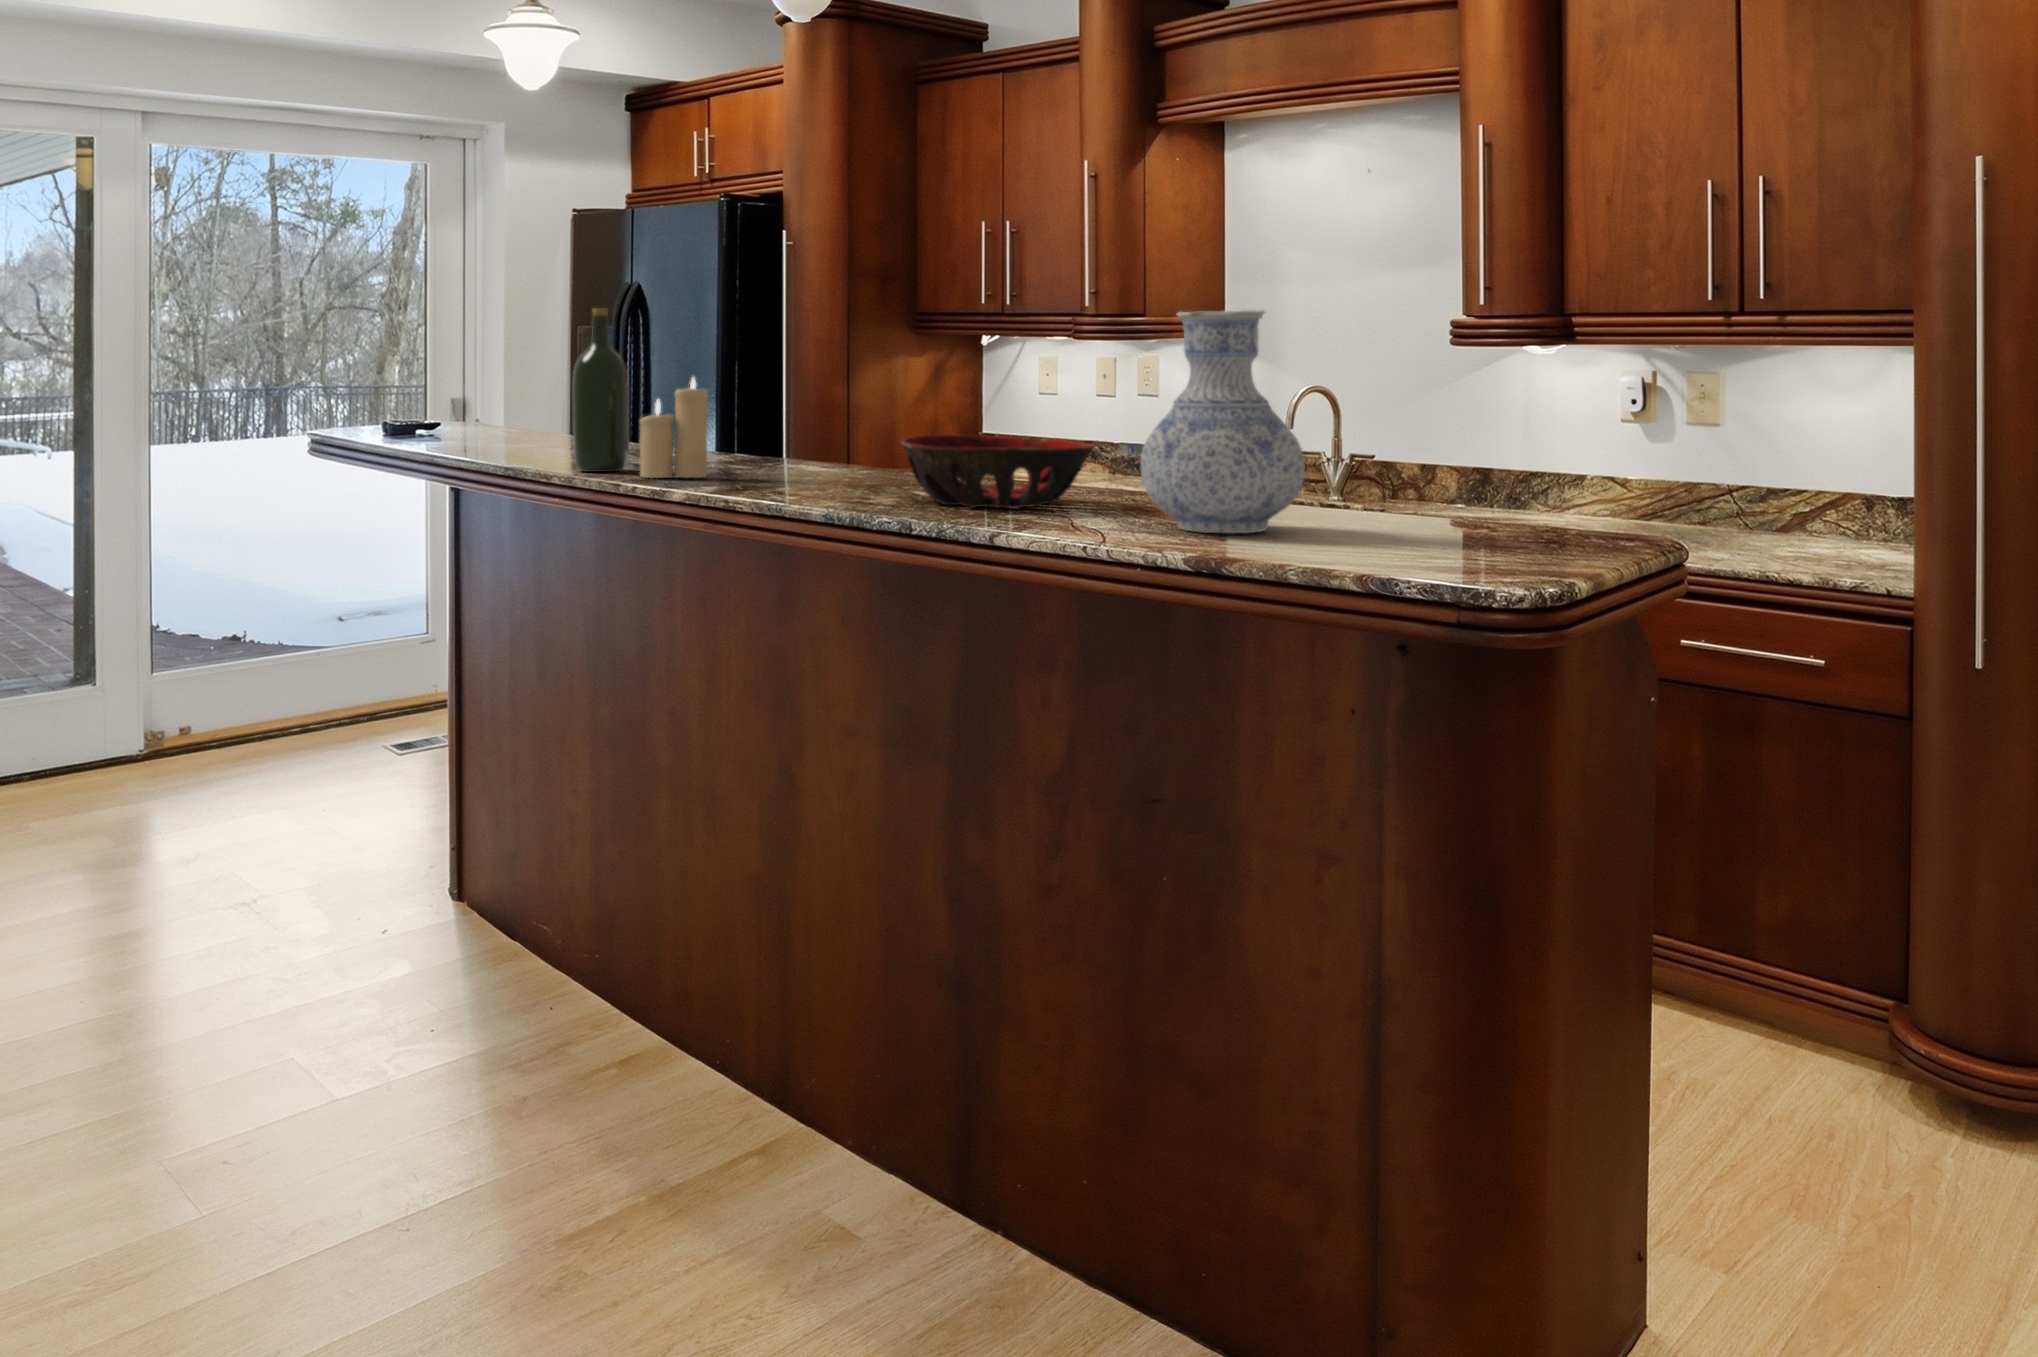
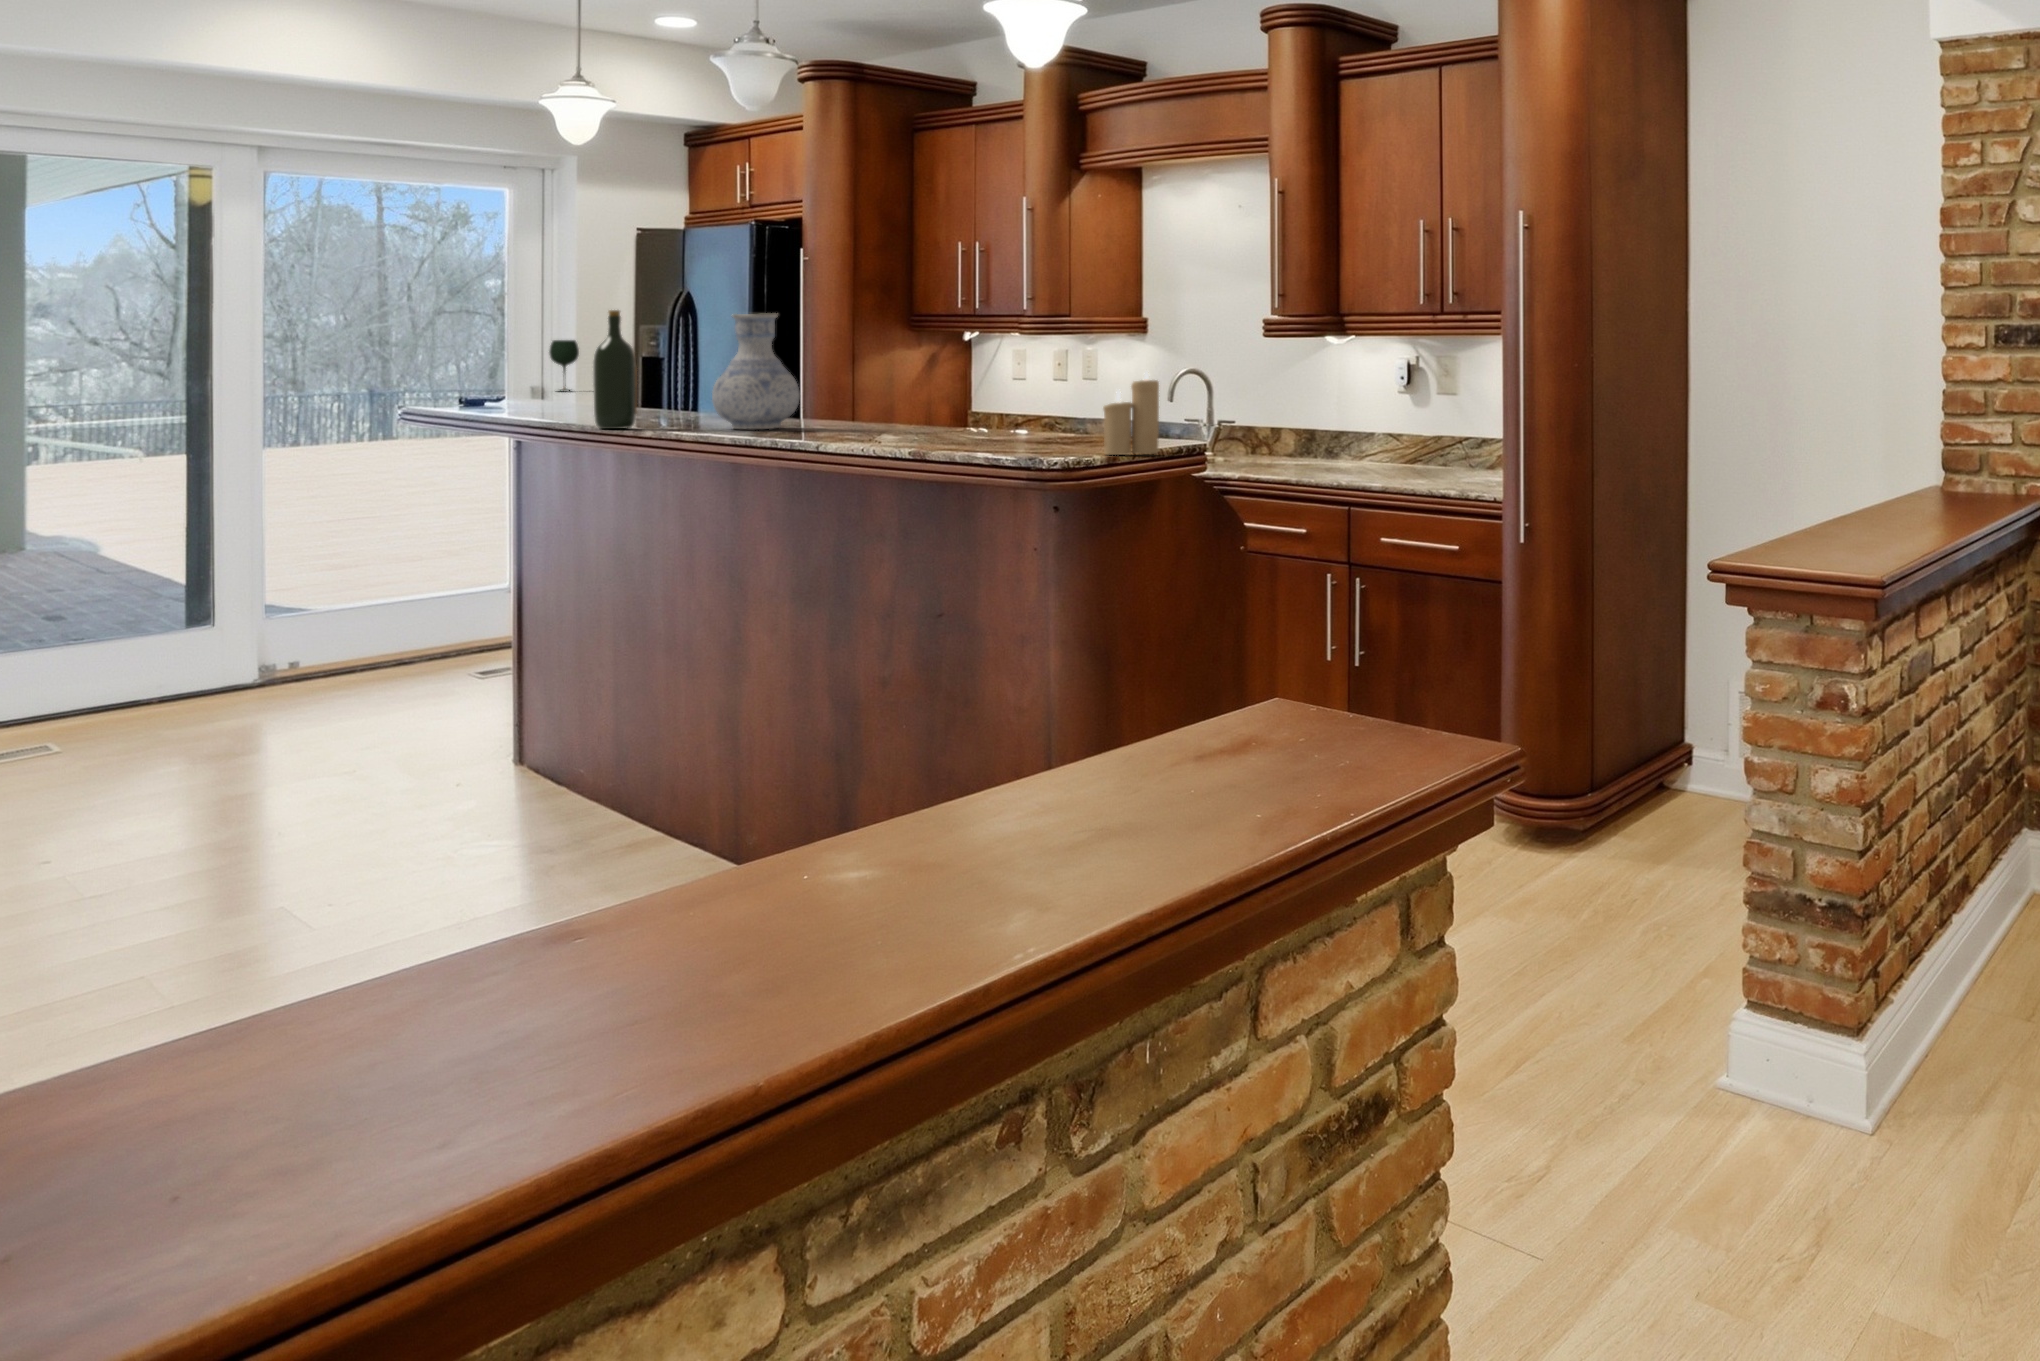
vase: present [1140,310,1305,533] -> present [712,314,800,429]
wine glass: none [467,344,501,406] -> present [549,340,579,392]
candle: present [639,377,708,478] -> present [1103,371,1159,455]
decorative bowl: present [900,435,1093,508] -> none [812,397,946,444]

